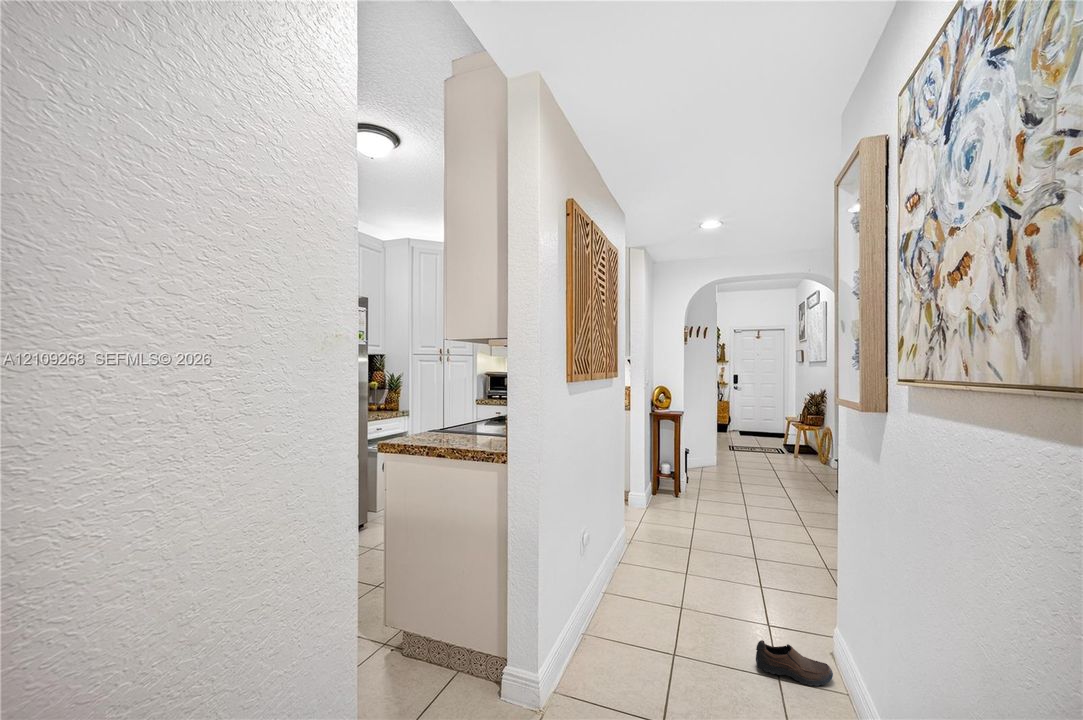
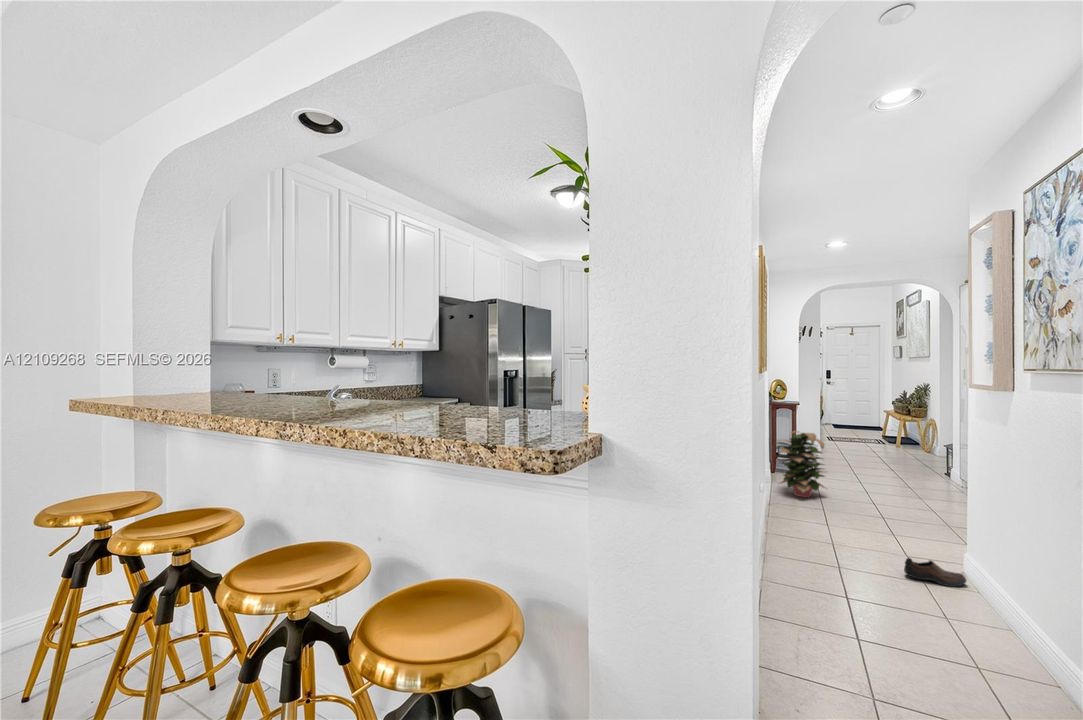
decorative plant: none [643,448,703,529] -> present [776,431,825,497]

